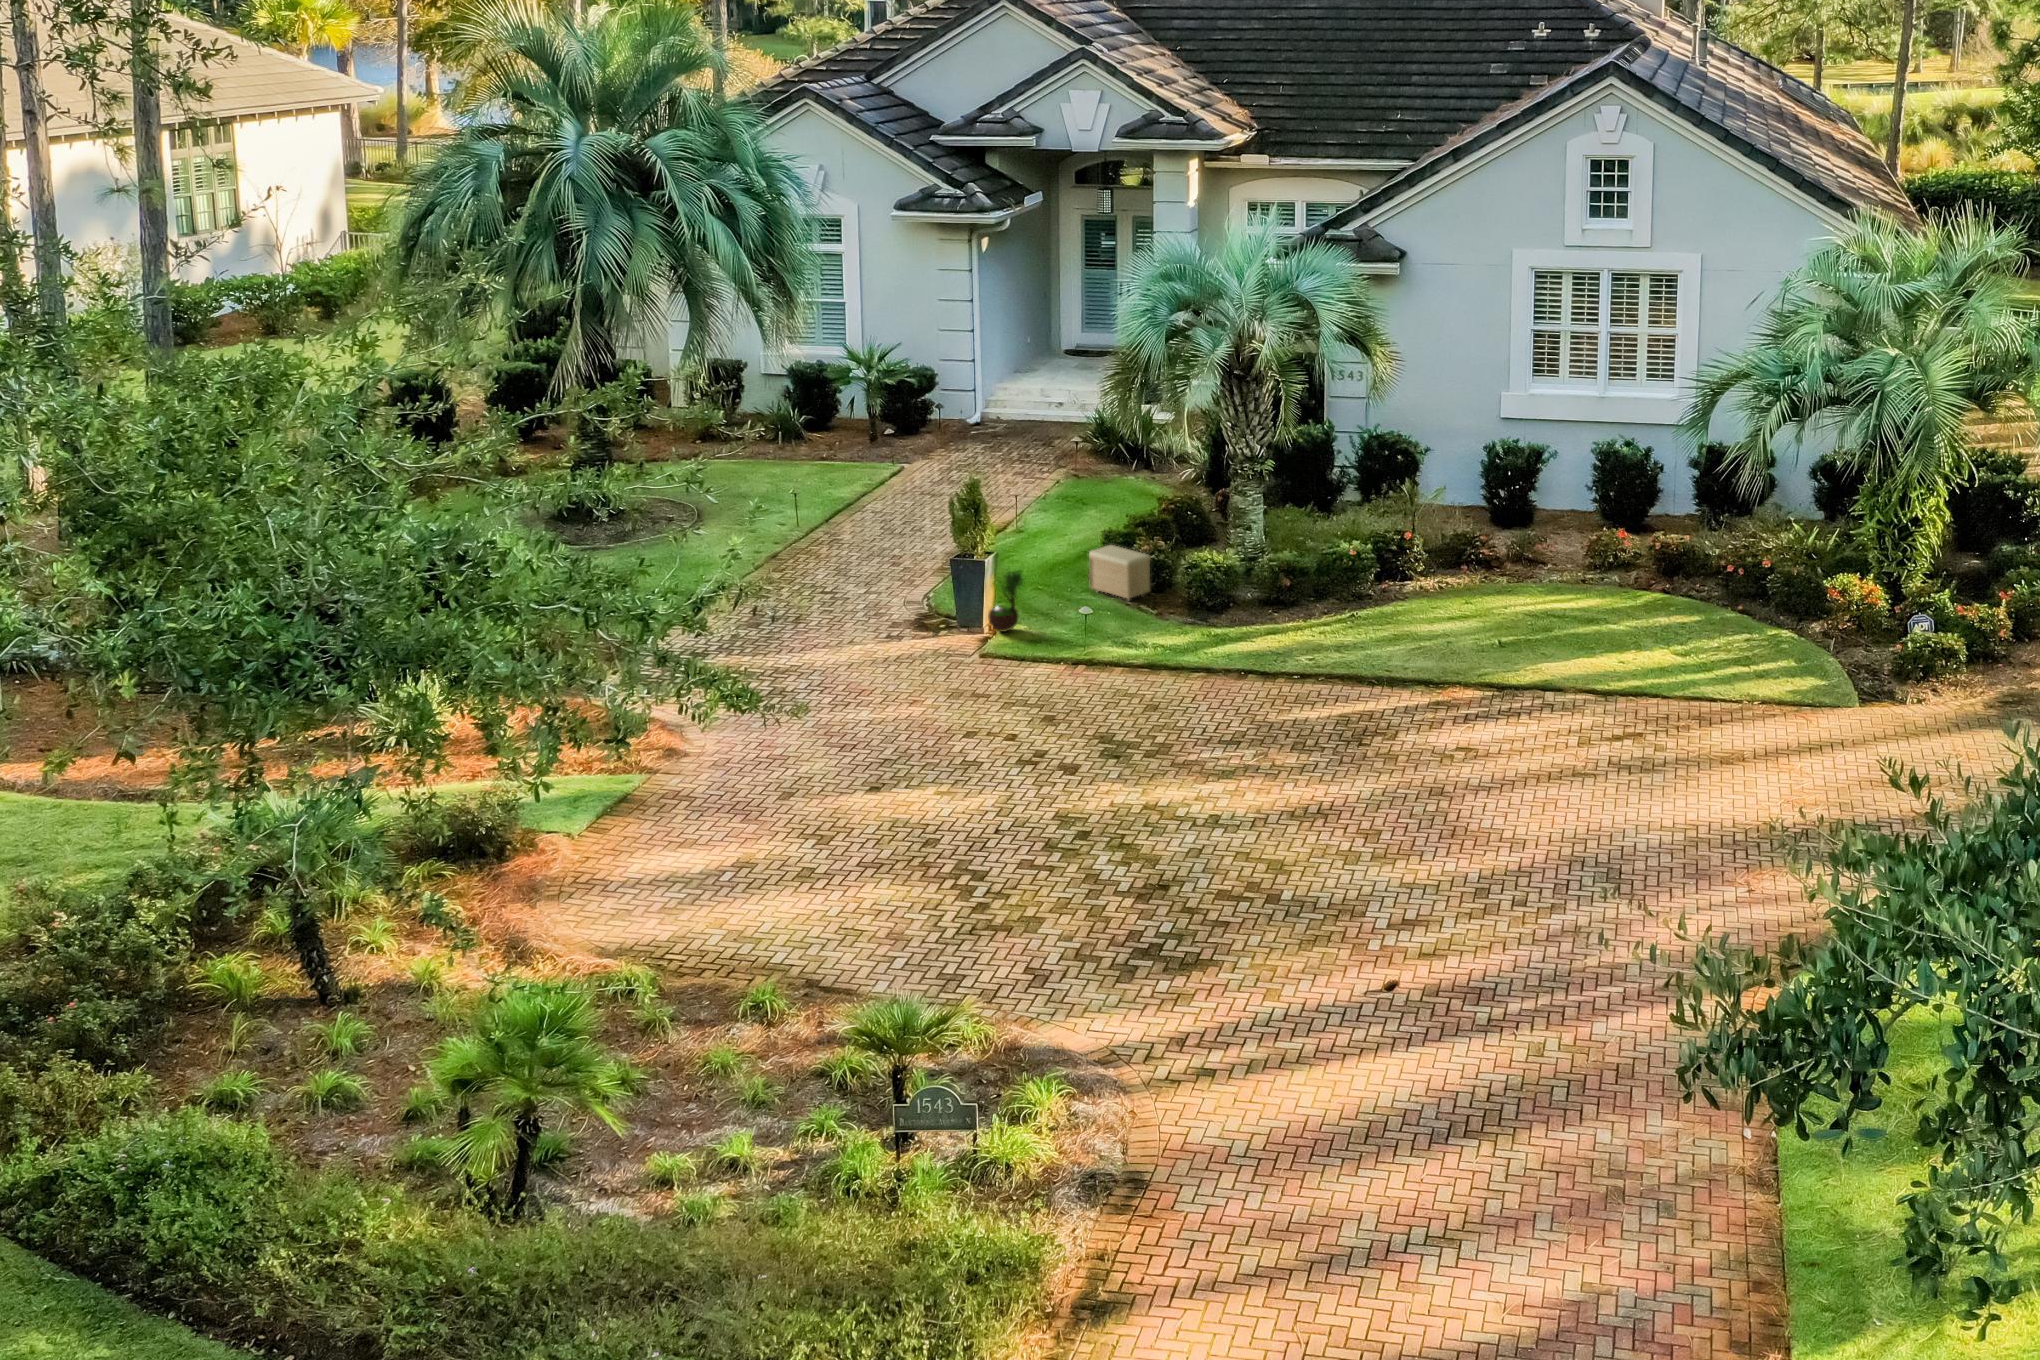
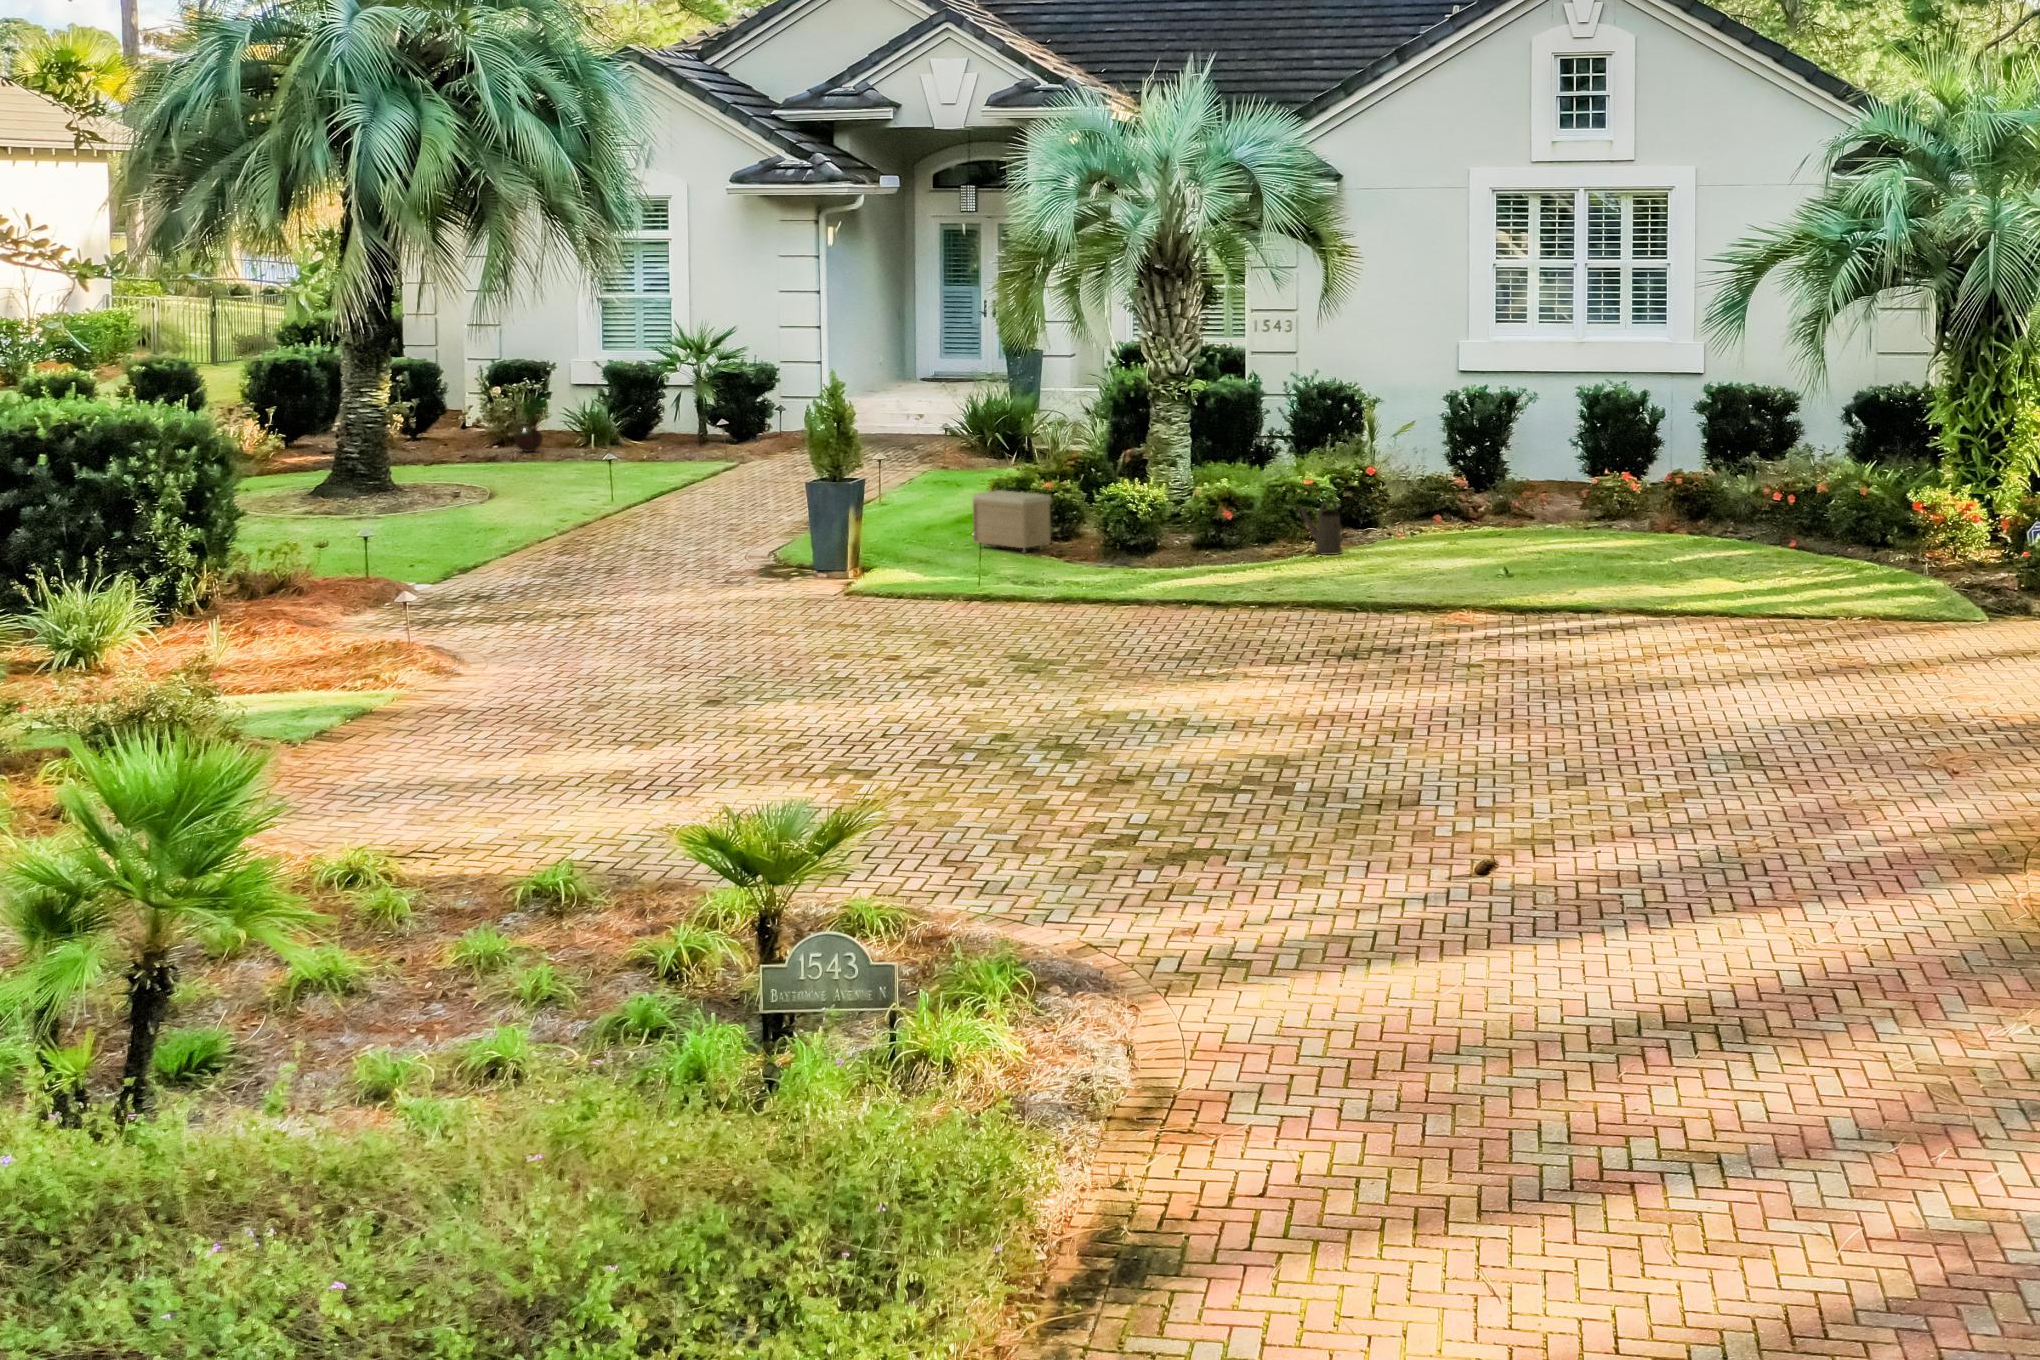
watering can: none [1346,565,1379,610] -> present [1299,501,1345,555]
potted tree: present [988,570,1023,632] -> present [515,395,546,452]

